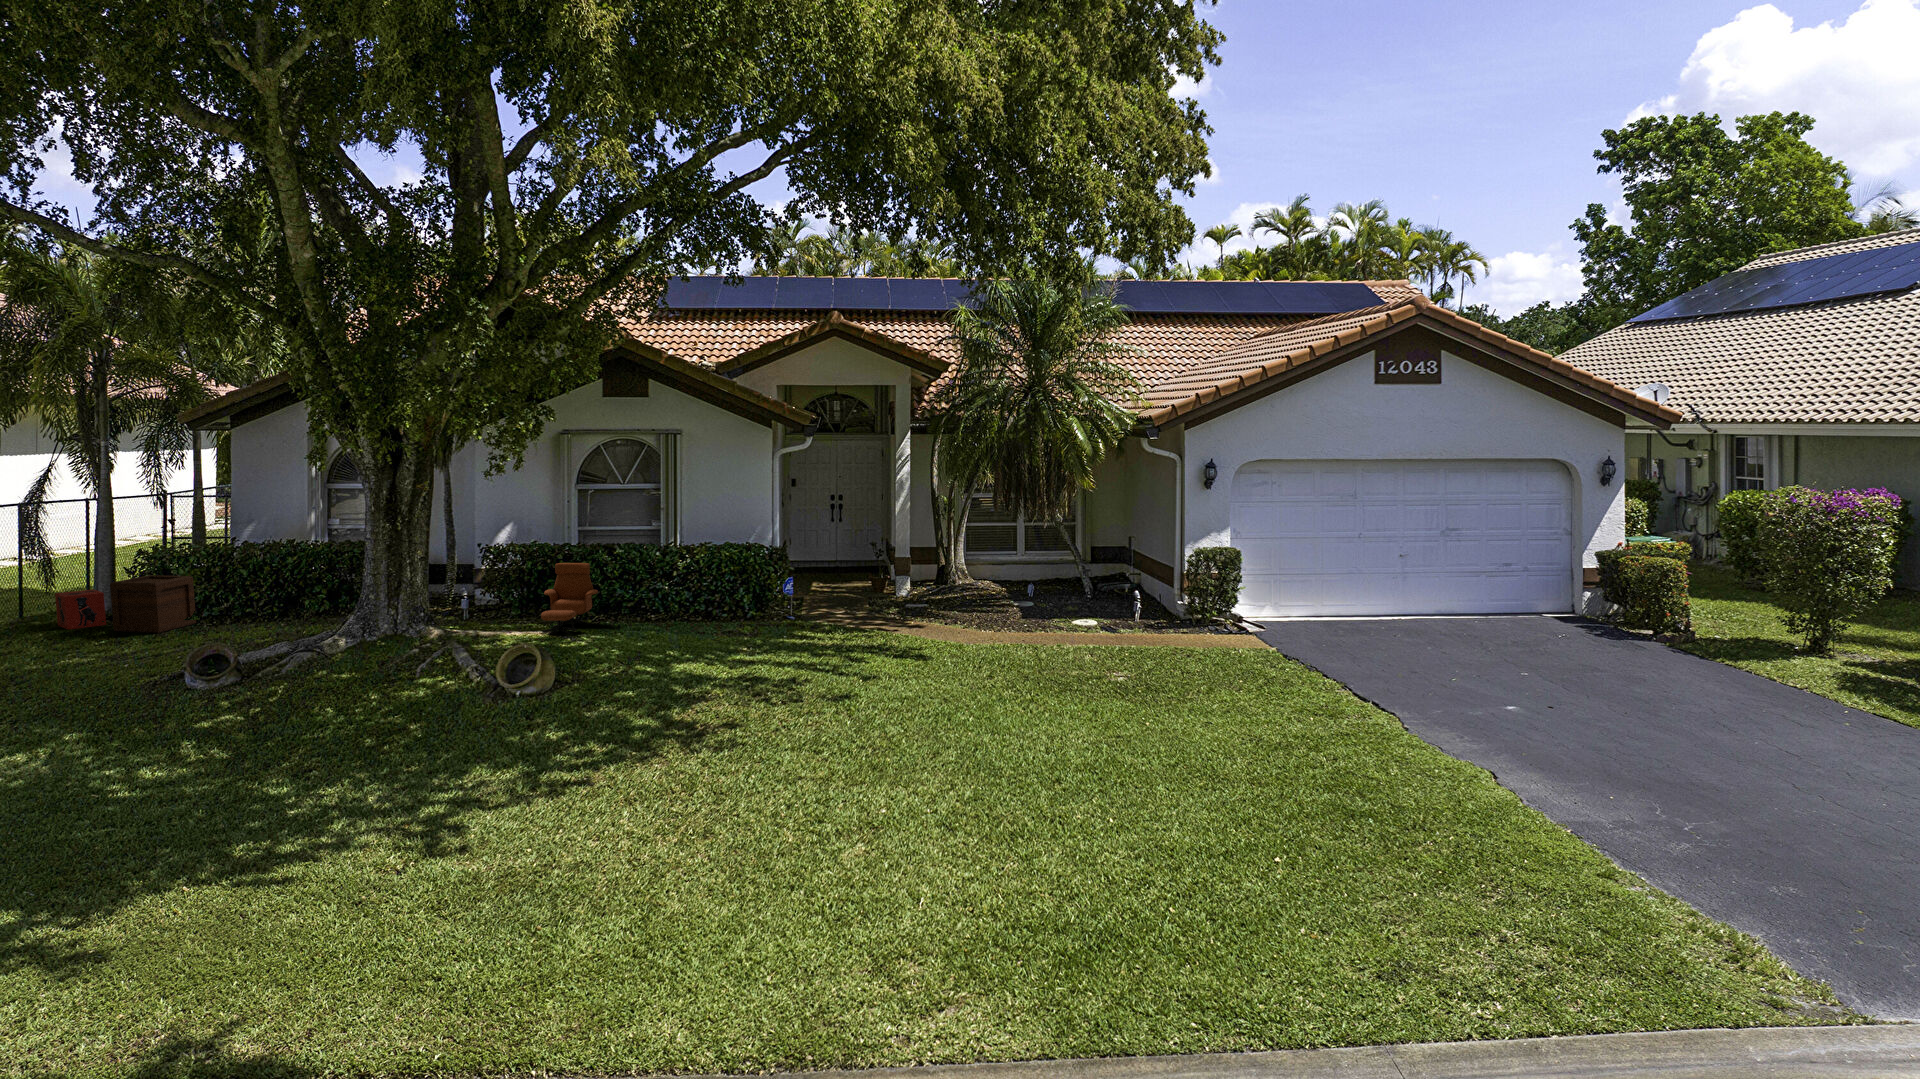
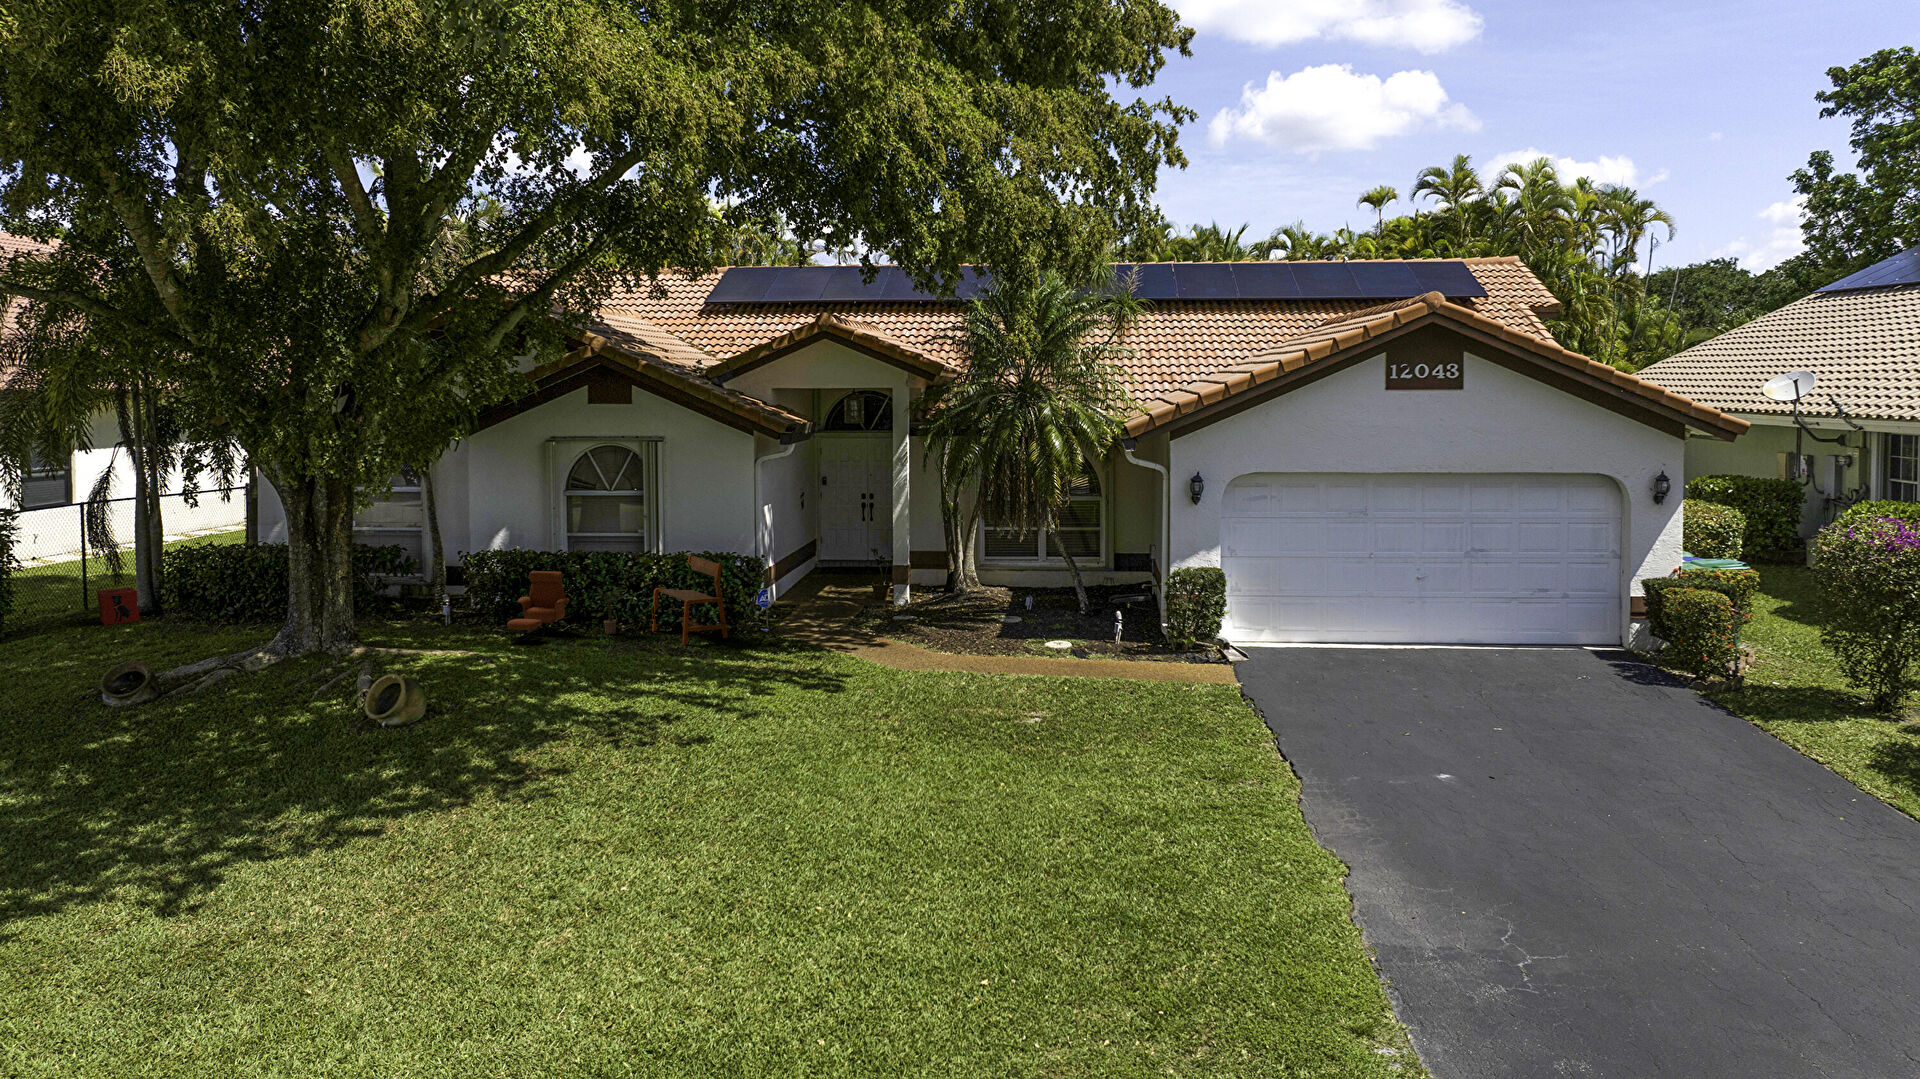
bench: none [682,545,766,632] -> present [652,554,728,645]
wooden crate: present [110,575,196,633] -> none [135,575,215,631]
potted plant: none [625,576,658,625] -> present [595,587,625,634]

